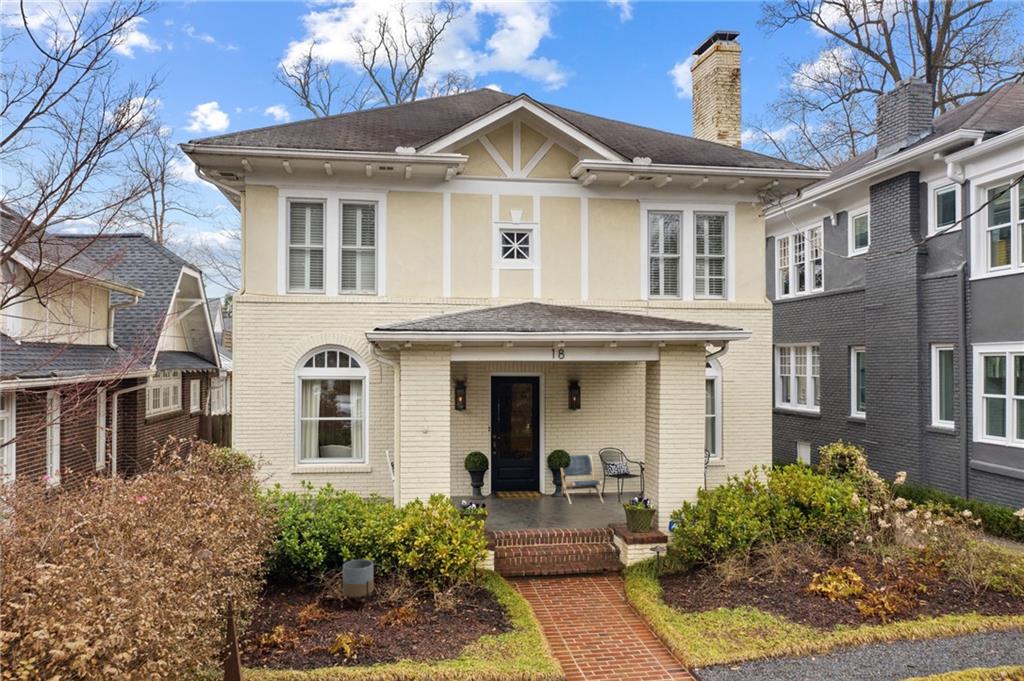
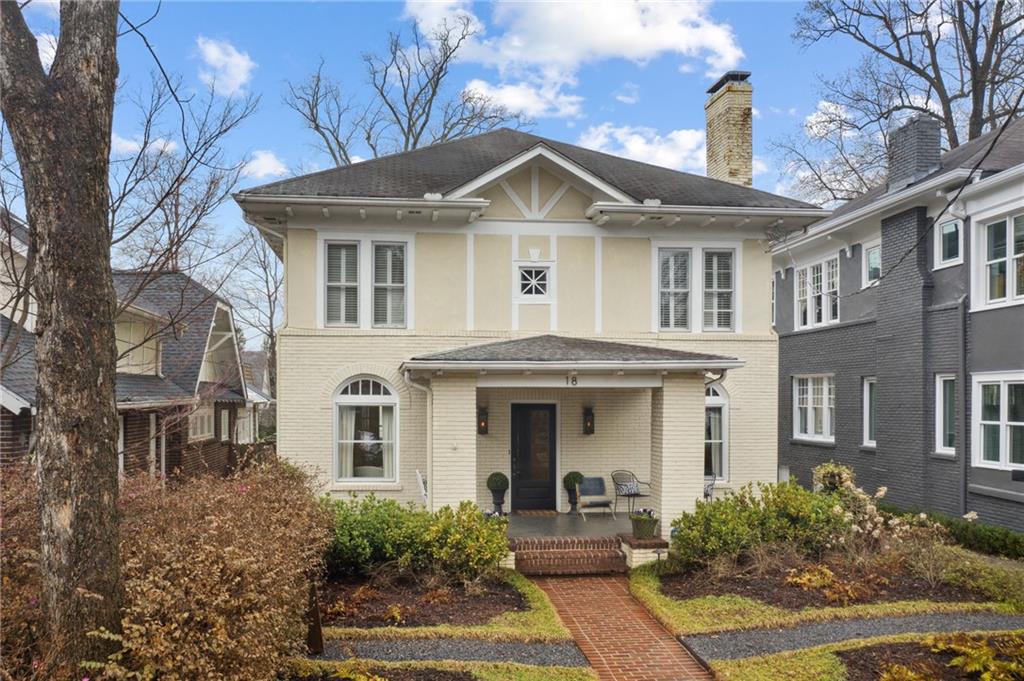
planter: present [342,559,374,599] -> none [386,554,413,595]

